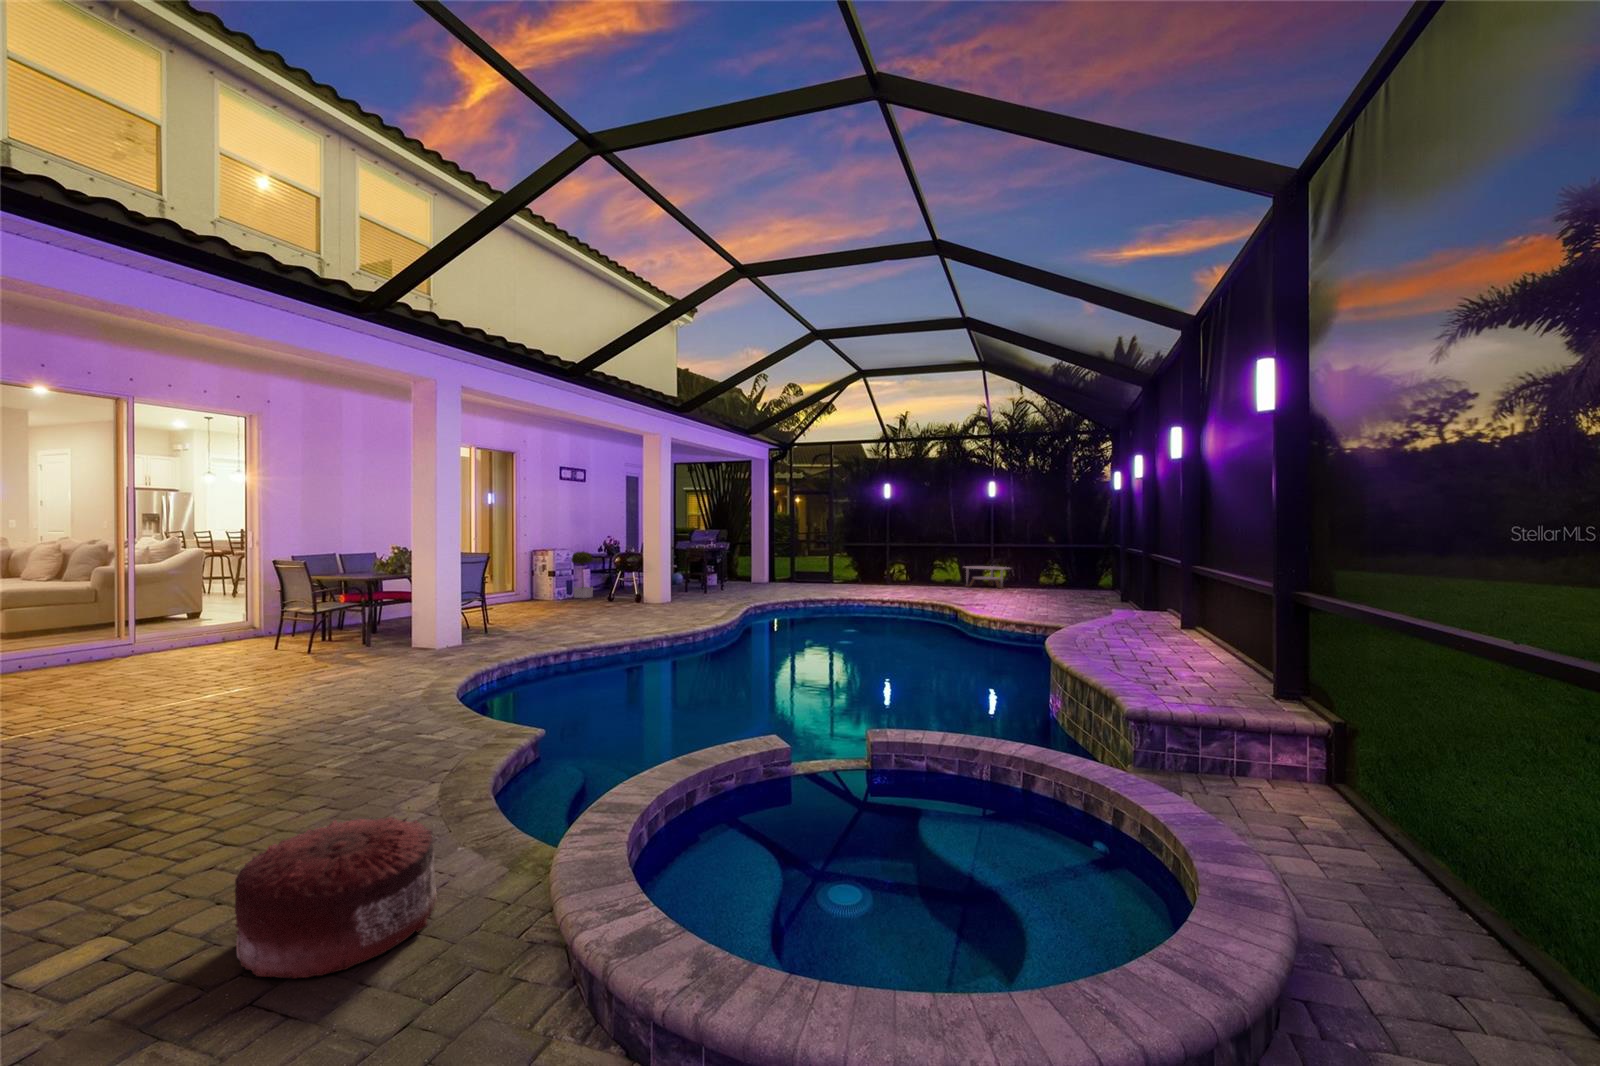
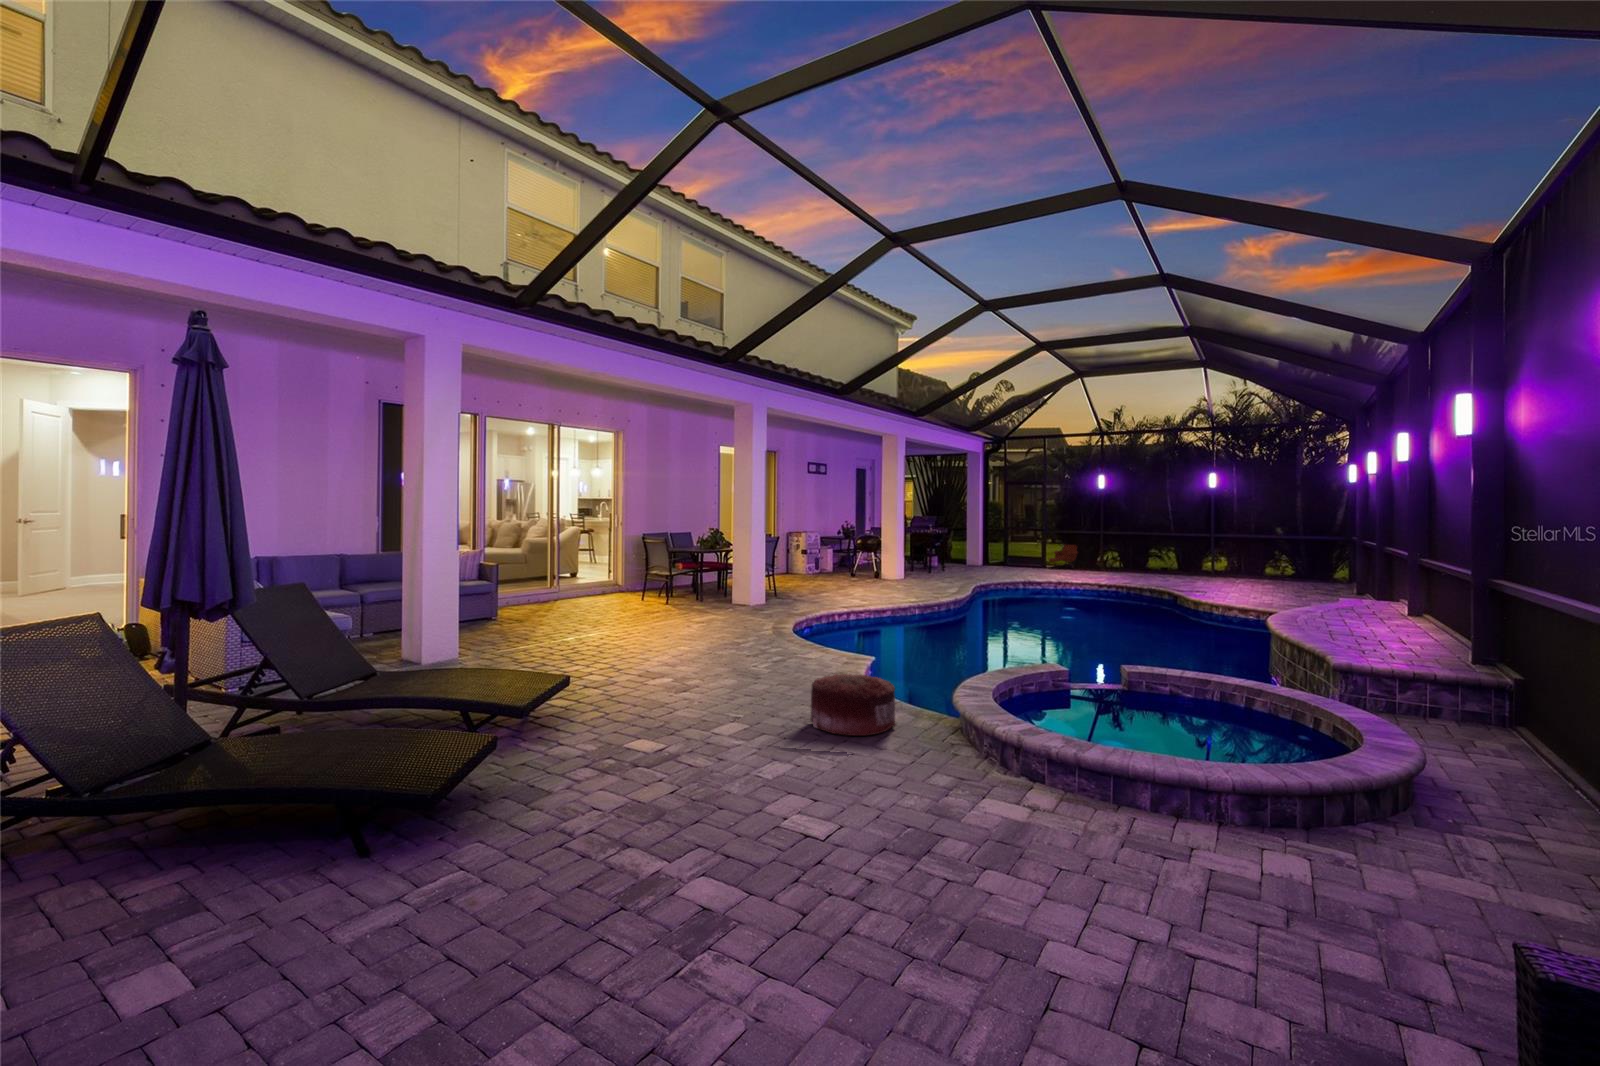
potted tree: present [571,551,593,598] -> none [818,534,835,575]
lounge chair: none [836,552,867,584] -> present [1049,545,1077,568]
round table: present [965,566,1009,589] -> none [1179,556,1233,579]

